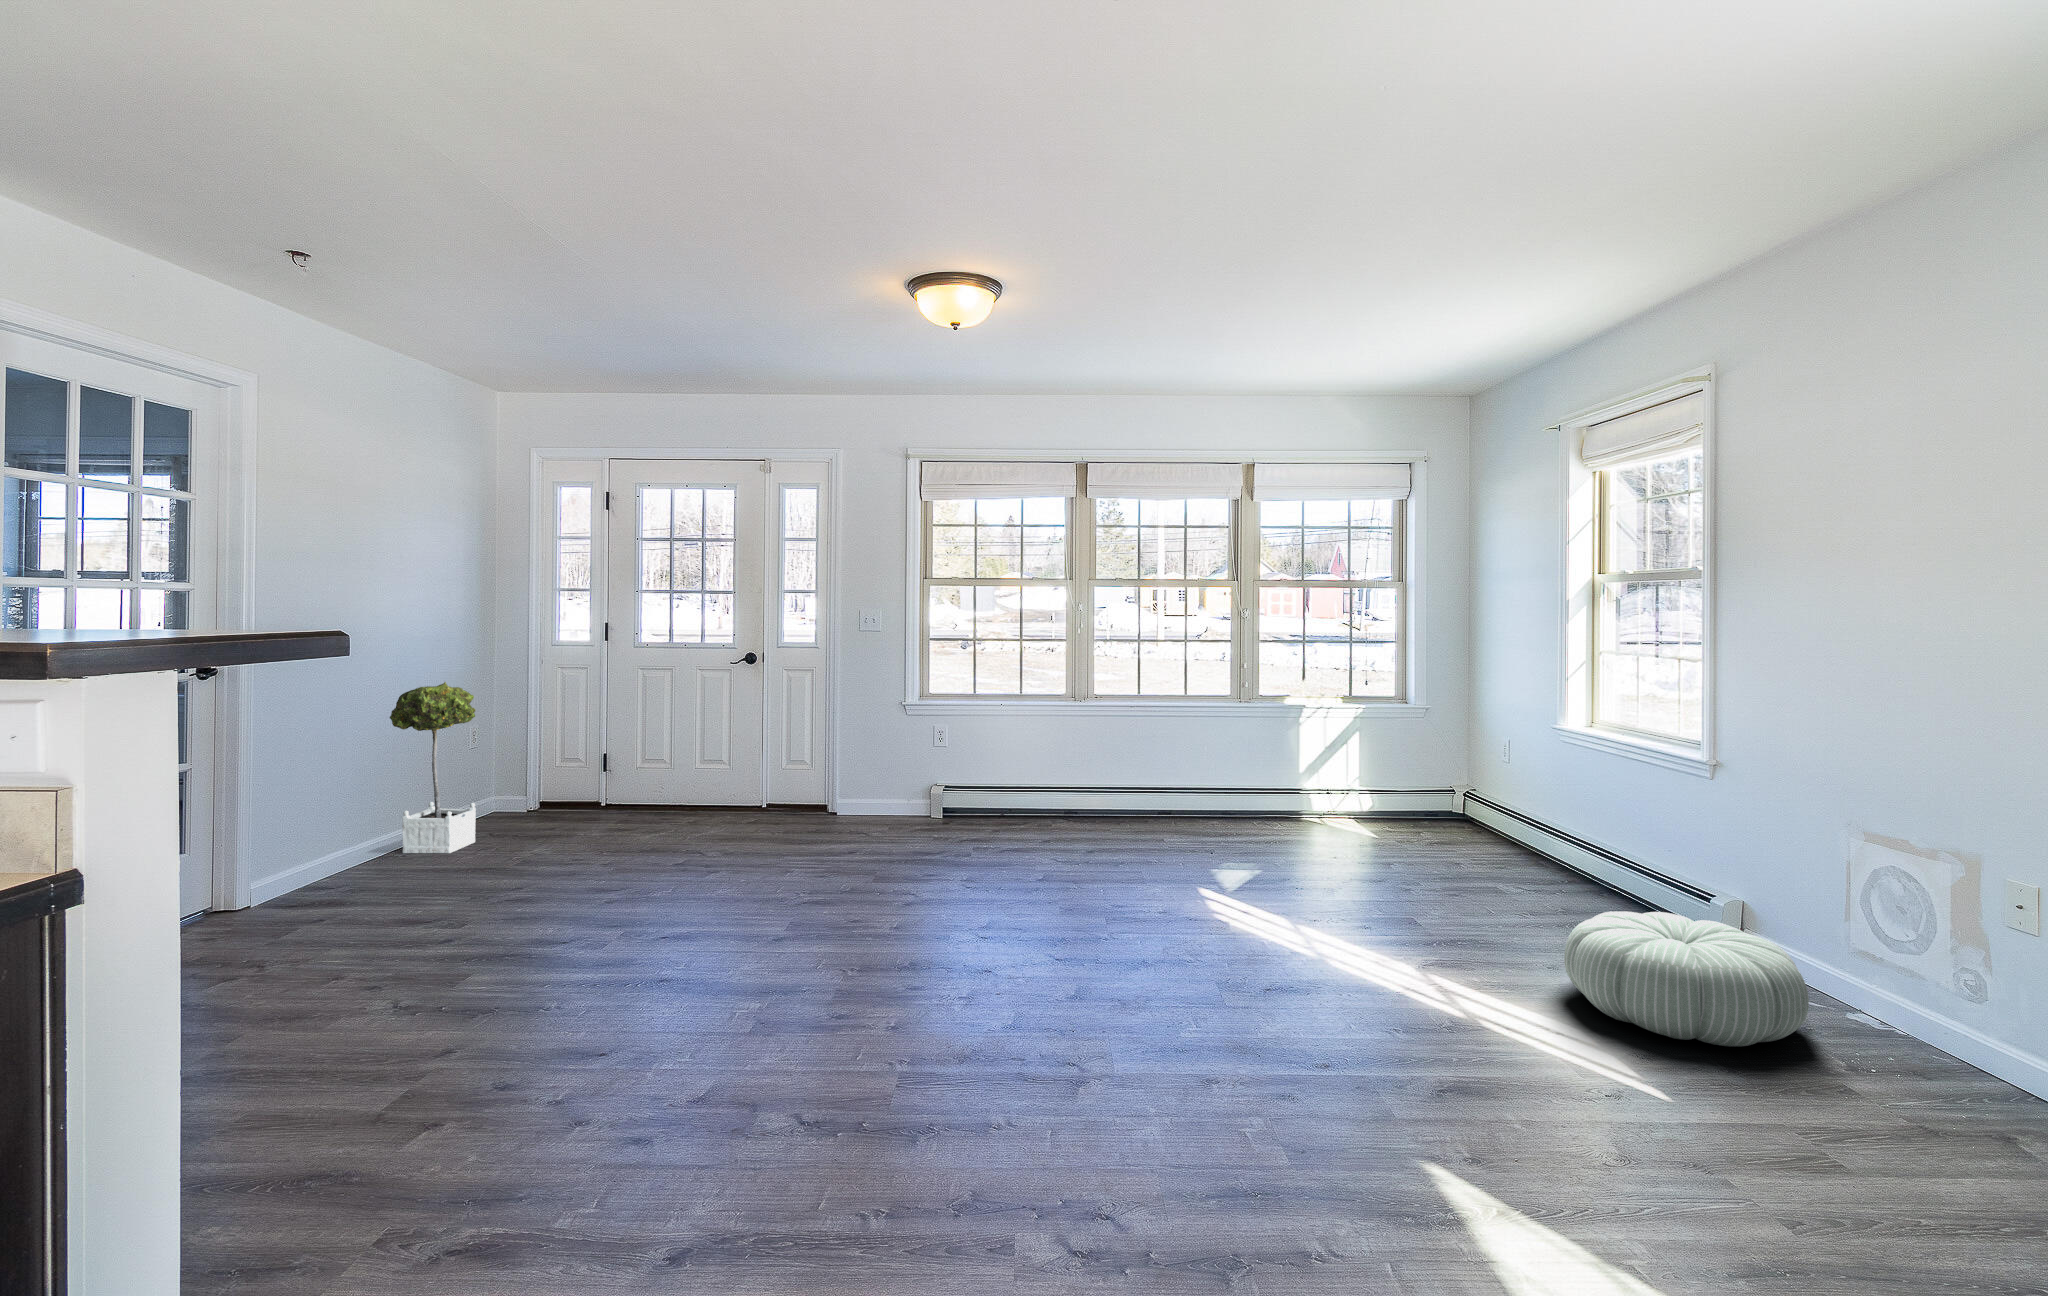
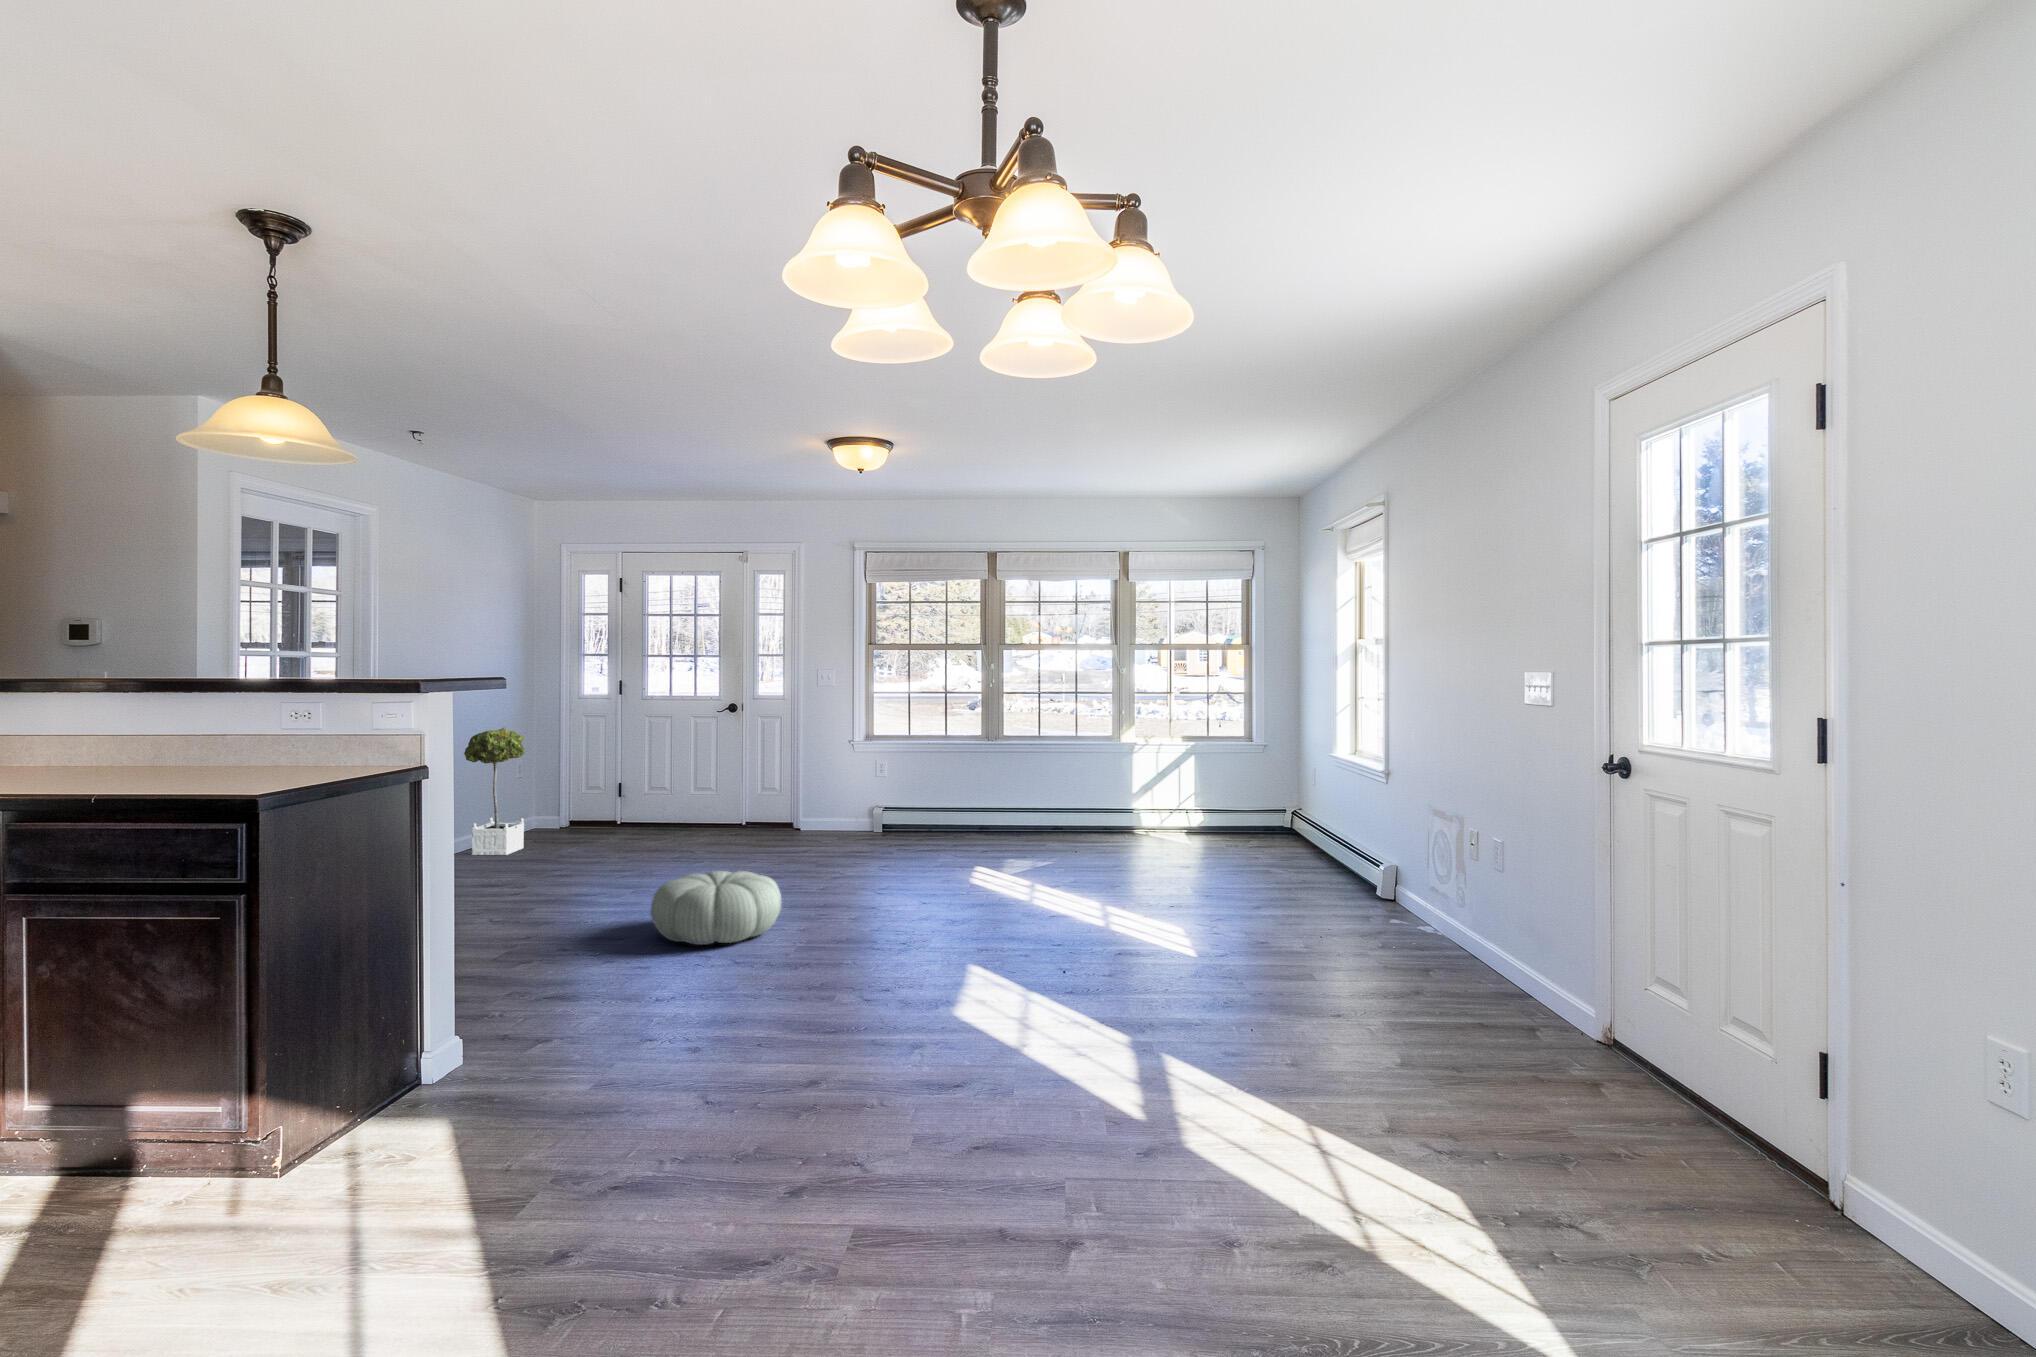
pouf: present [1564,911,1809,1046] -> present [651,871,781,945]

